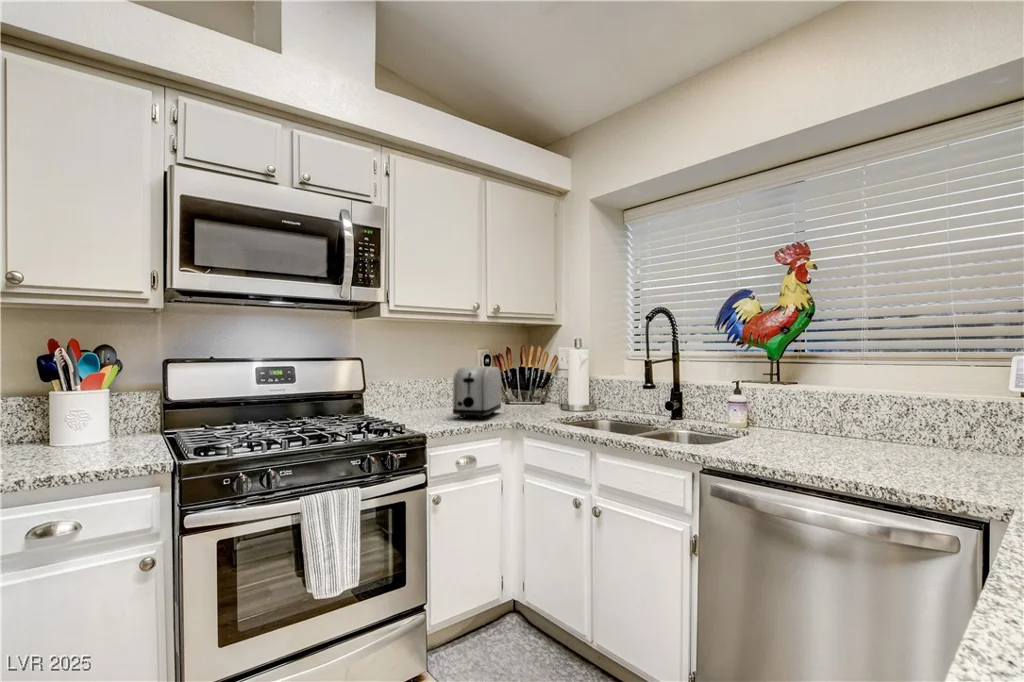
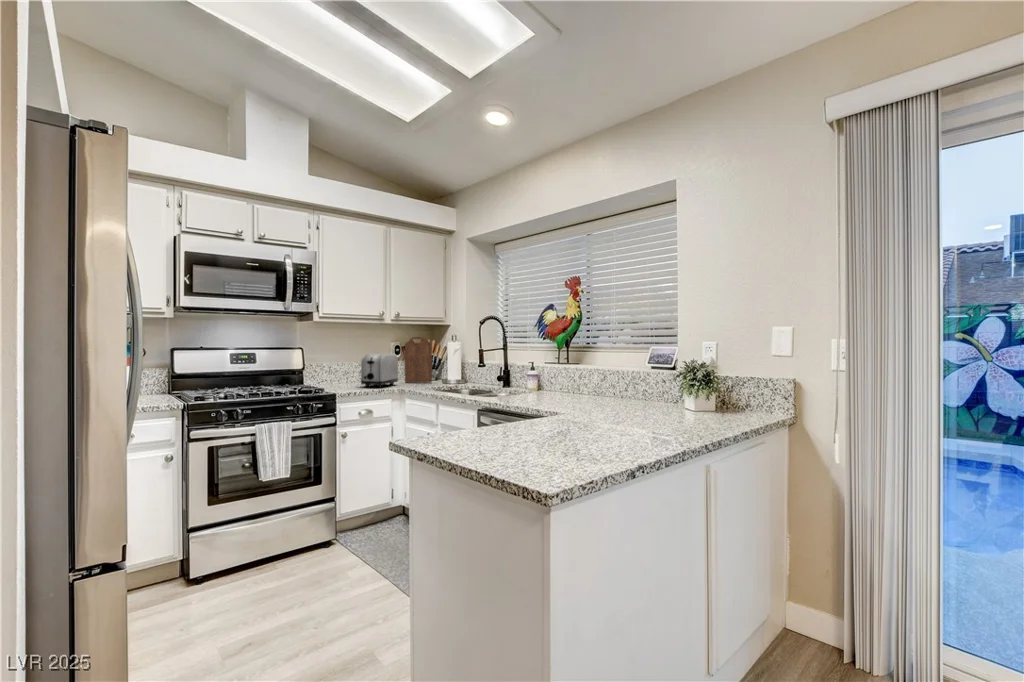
cutting board: none [504,341,543,408] -> present [405,337,432,383]

